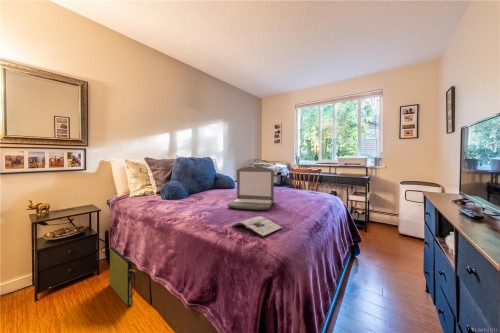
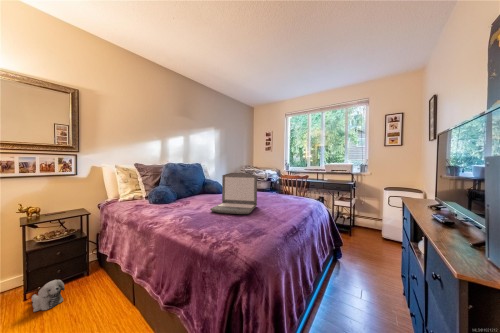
magazine: present [232,216,282,236] -> none [209,221,257,241]
bag: present [110,247,135,306] -> none [96,249,120,309]
plush toy: none [47,277,80,309] -> present [32,280,65,312]

